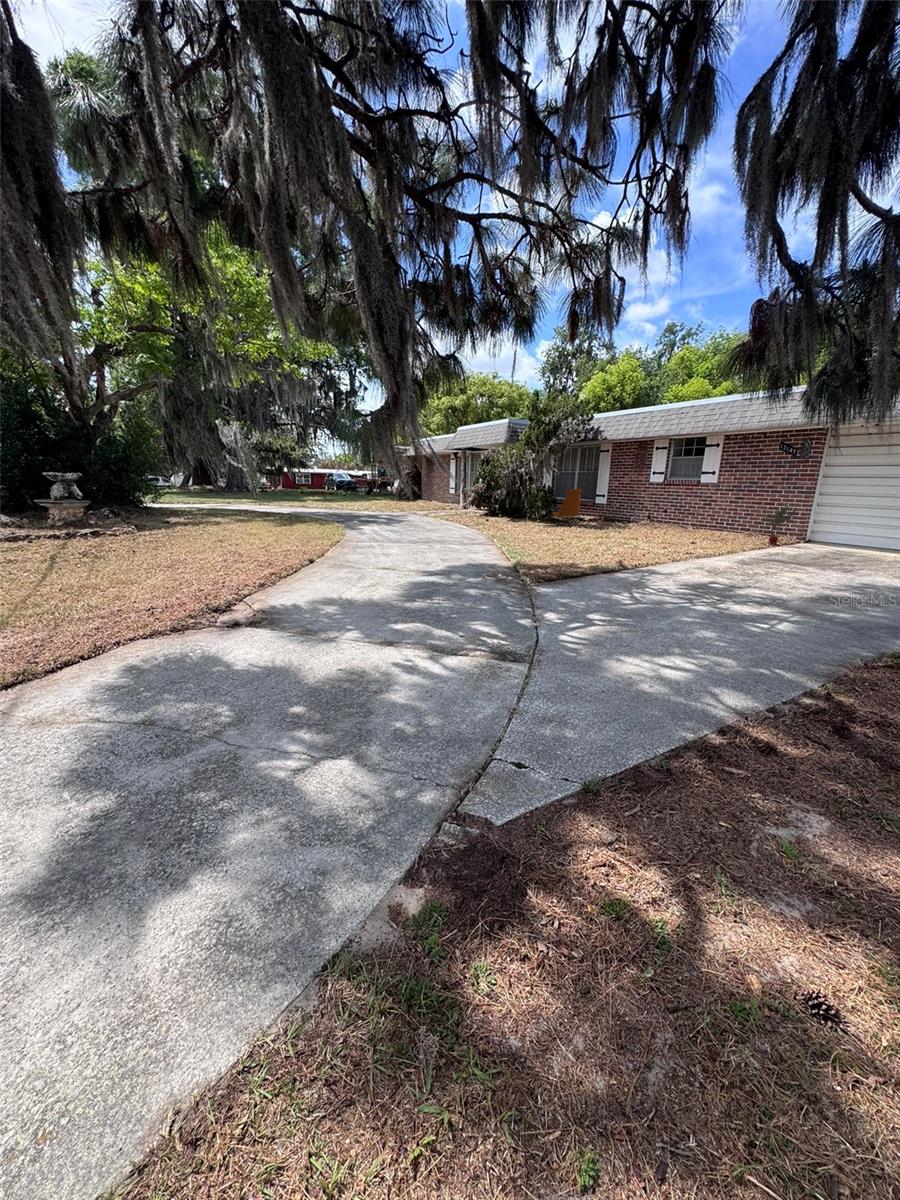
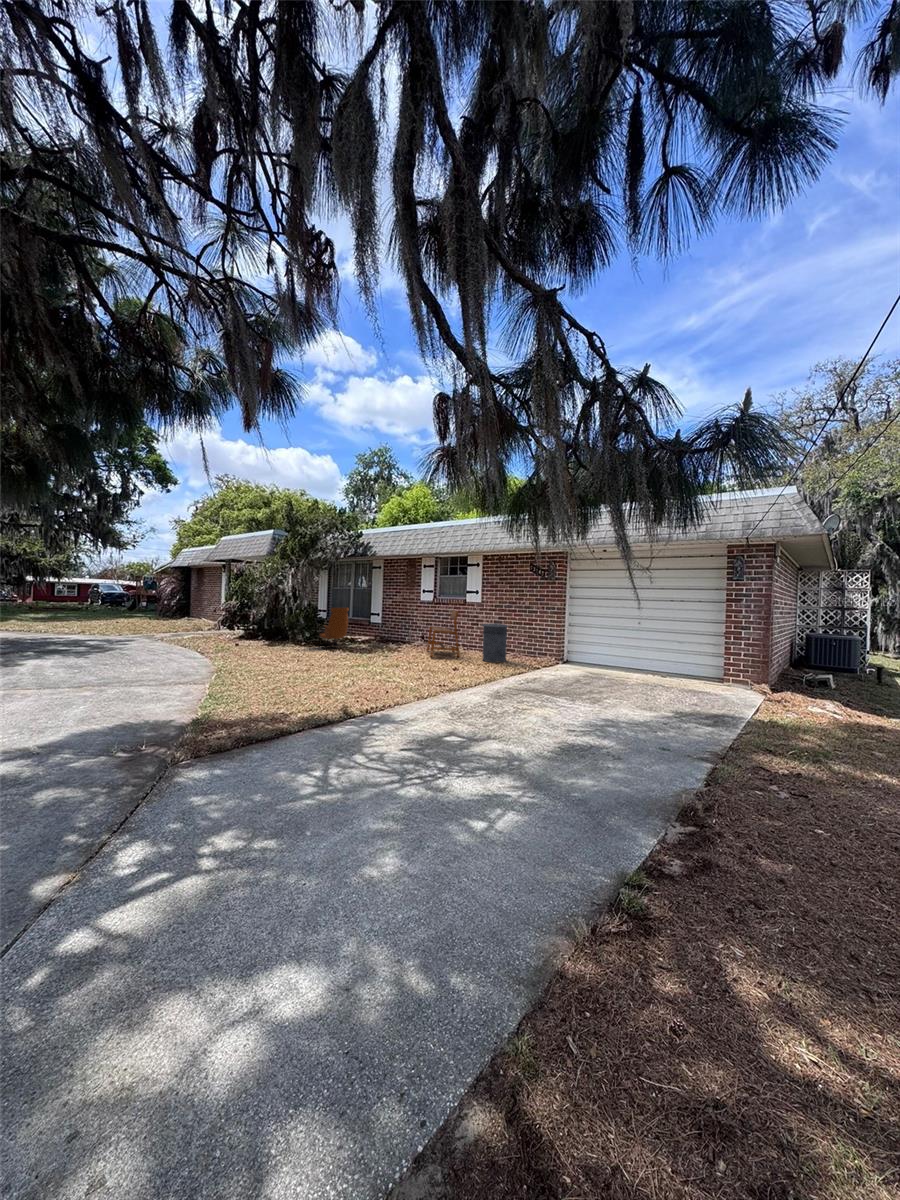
bench: none [655,490,694,535] -> present [427,610,459,657]
trash can: none [715,502,748,540] -> present [482,623,508,662]
potted tree: present [760,502,796,544] -> none [520,623,552,666]

